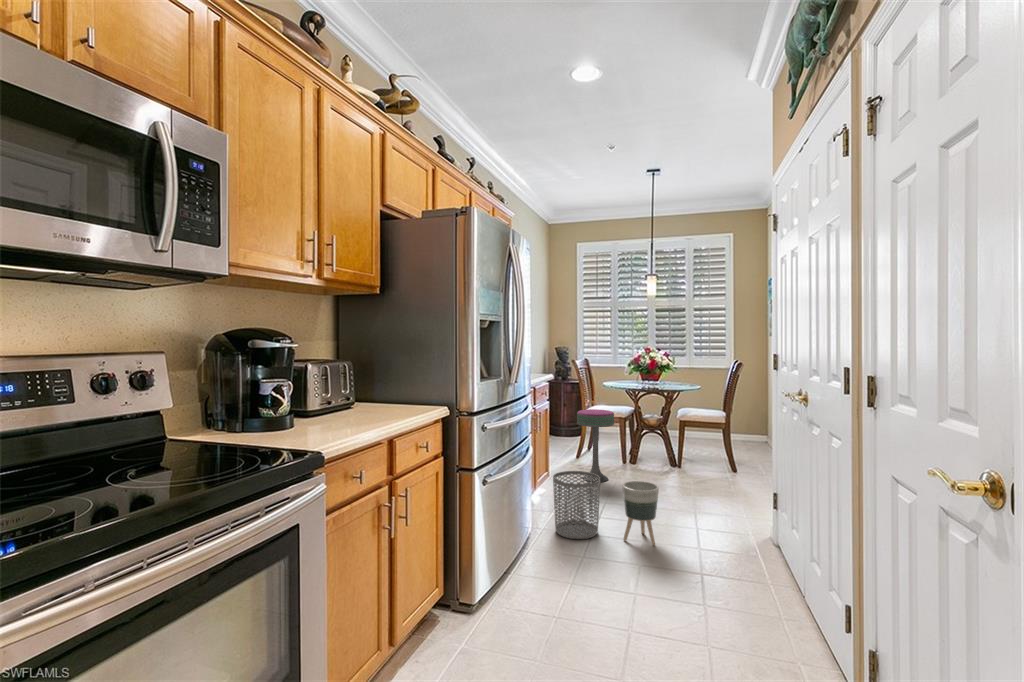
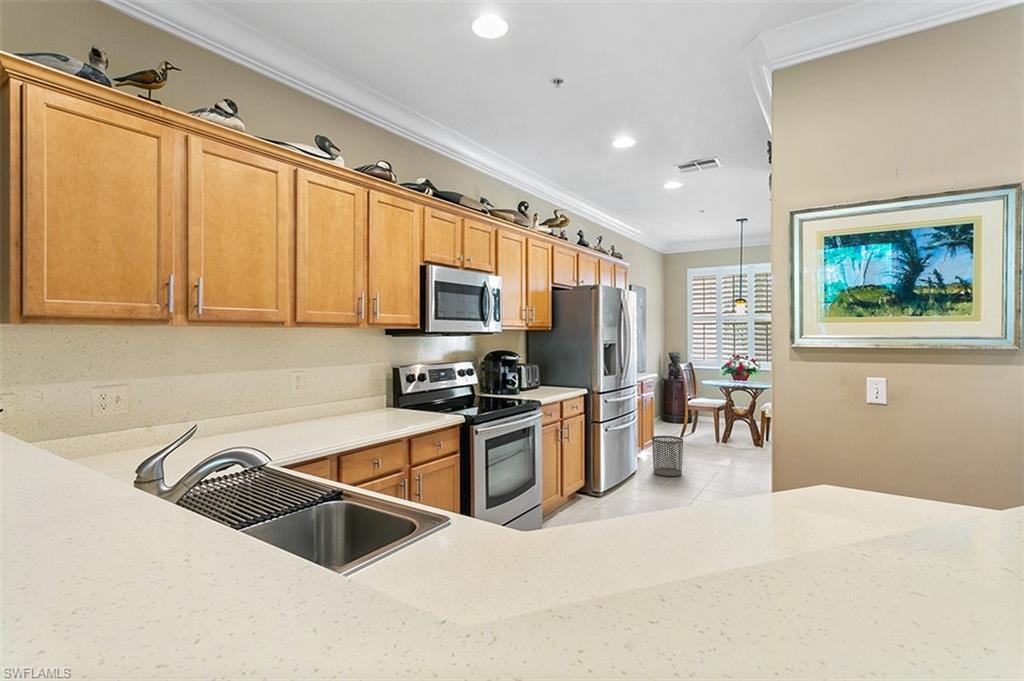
bar stool: present [577,409,614,482] -> none [677,400,705,451]
planter: present [622,481,659,545] -> none [697,442,721,482]

